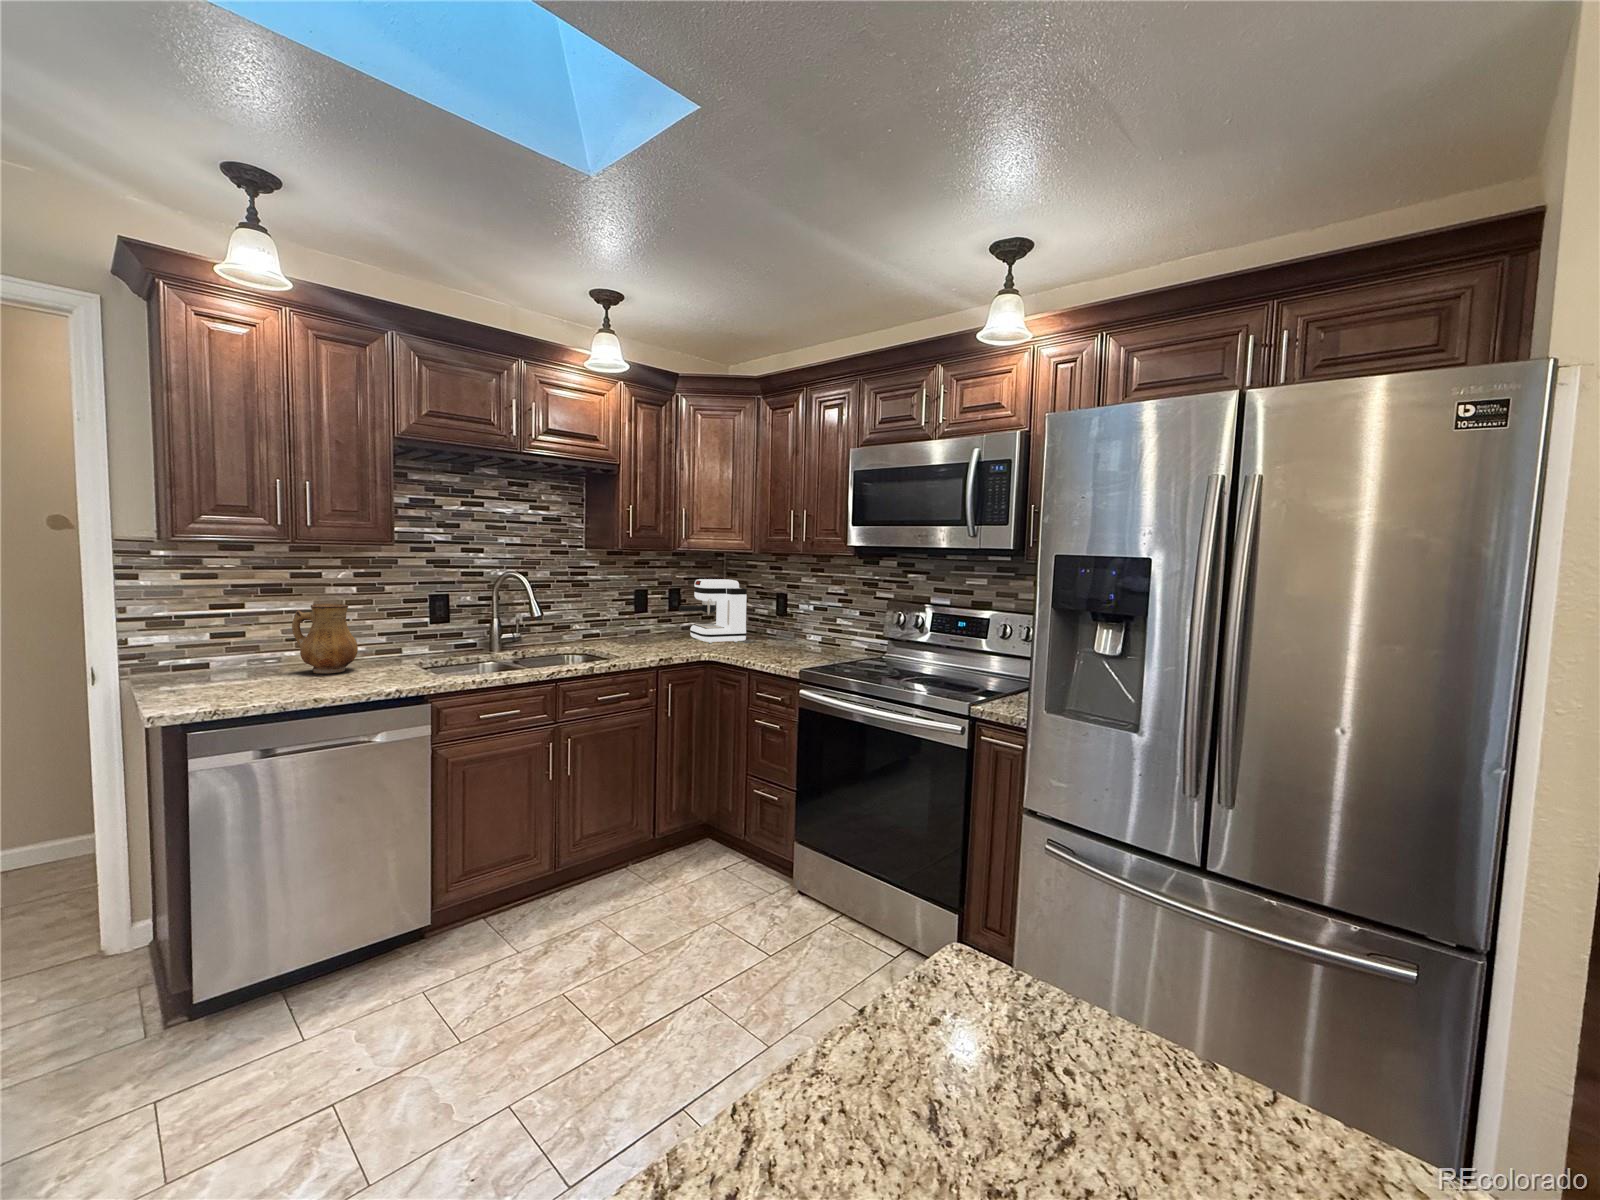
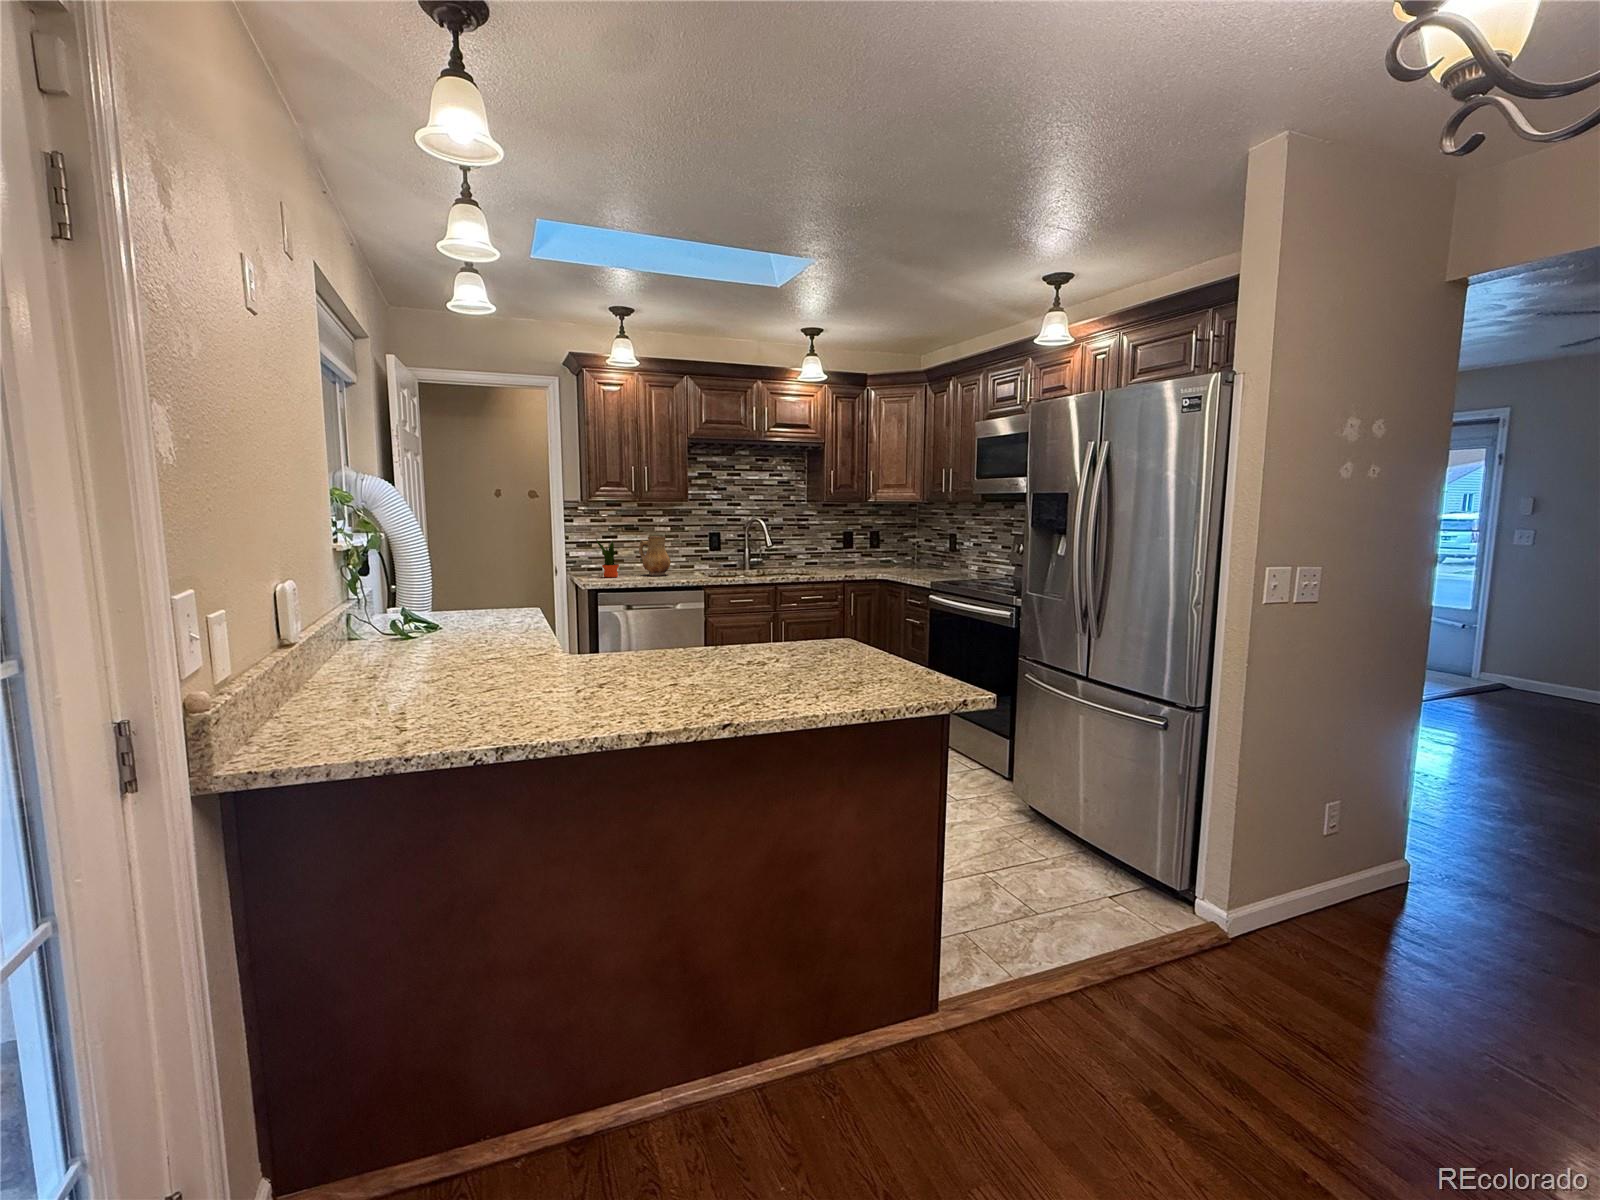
coffee maker: present [679,579,747,643] -> none [874,524,923,571]
potted plant: none [191,609,247,685] -> present [596,539,619,577]

